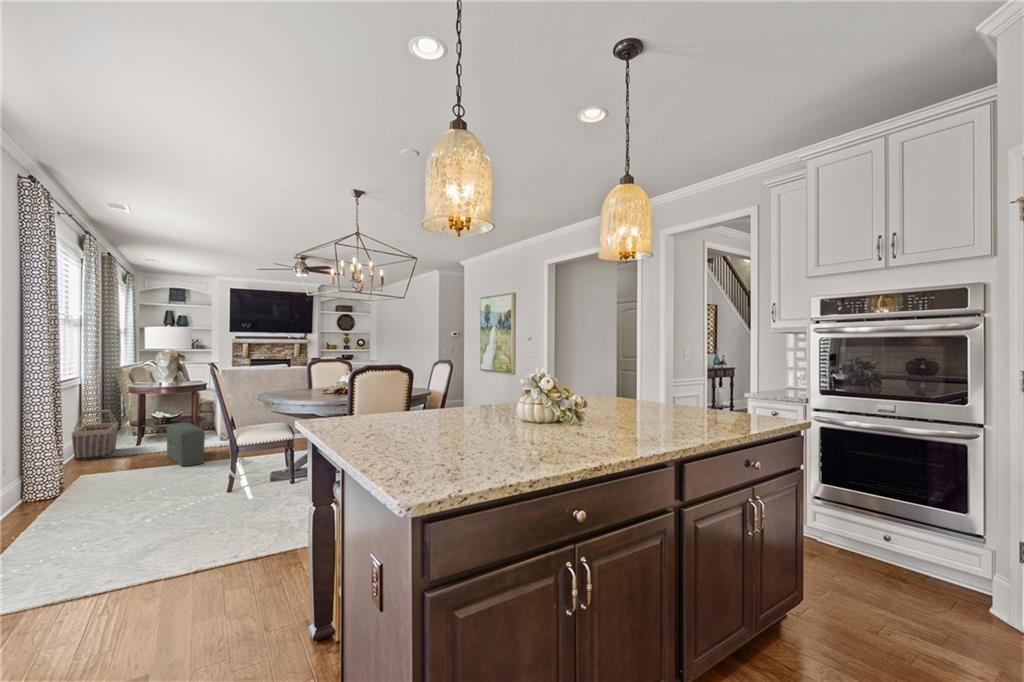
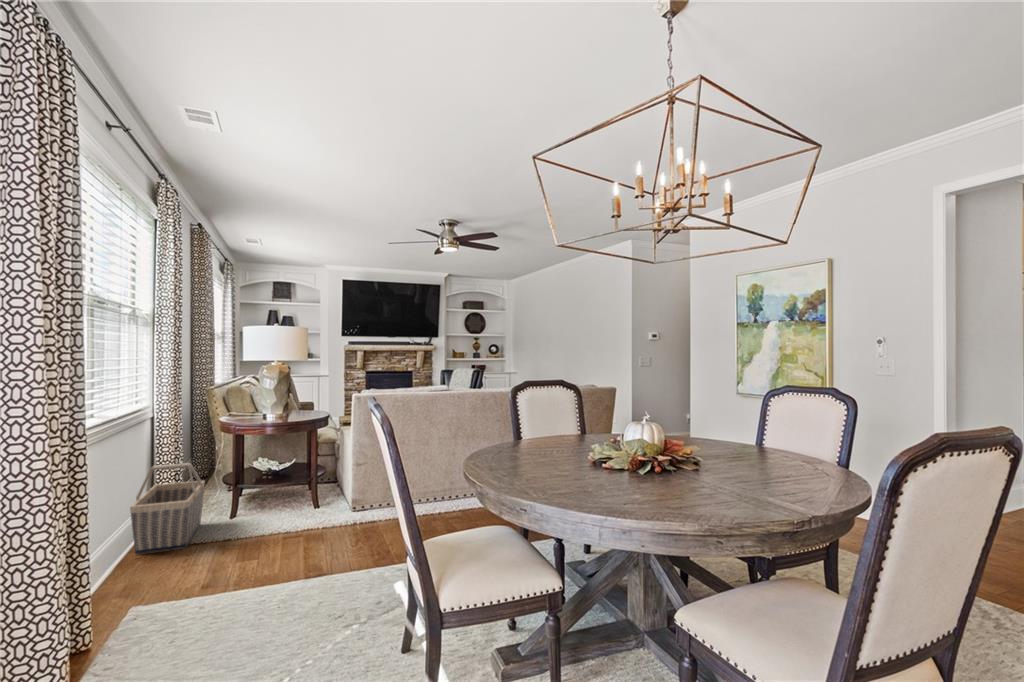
pouf: present [167,423,205,466] -> none [276,491,341,590]

